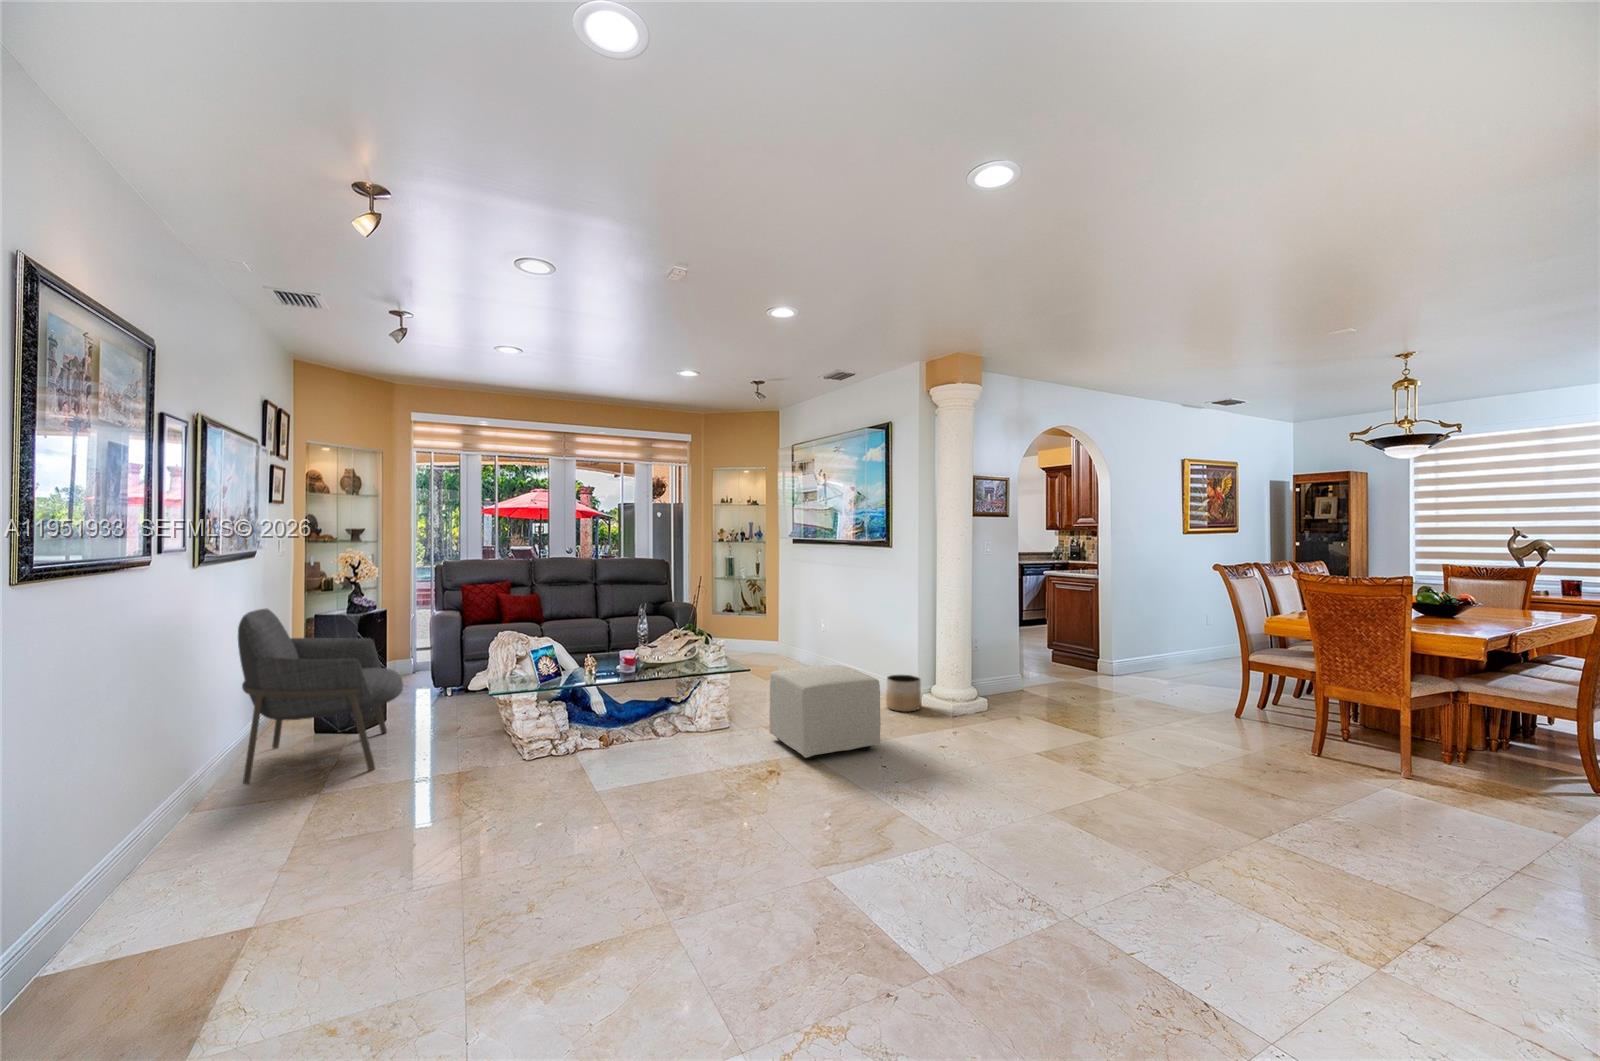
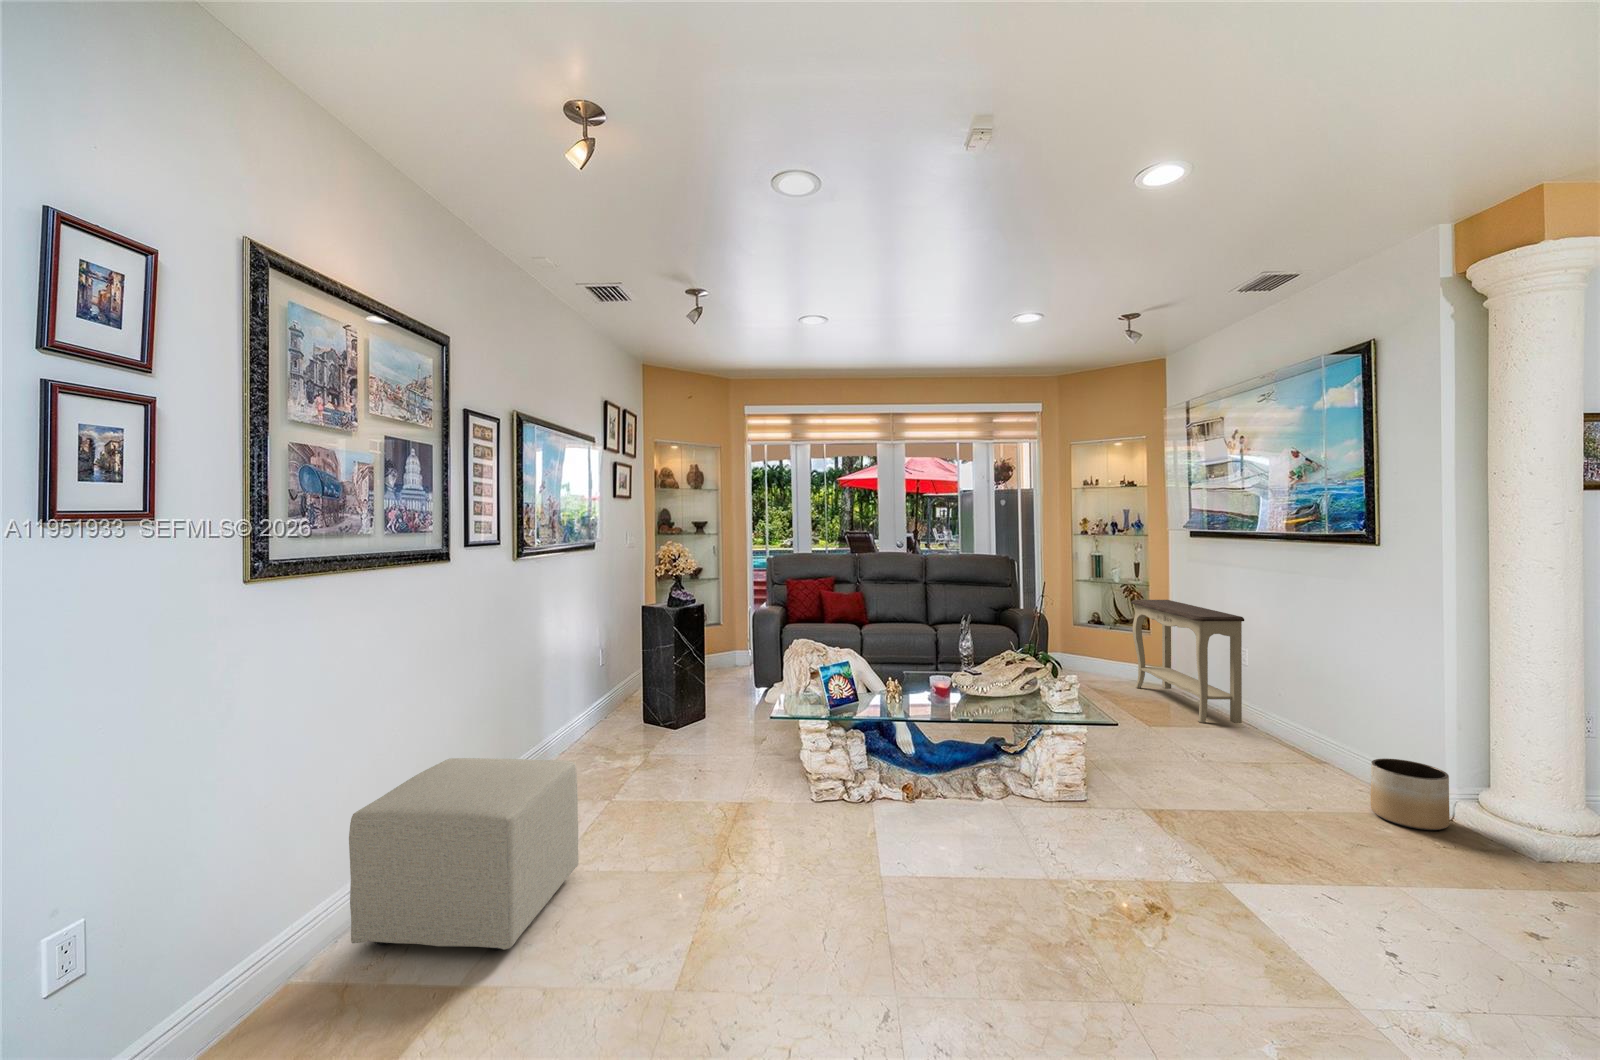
console table: none [754,590,825,673] -> present [1131,600,1244,723]
armchair: present [238,609,403,784] -> none [560,601,705,782]
ottoman: present [769,665,881,759] -> present [349,758,578,950]

